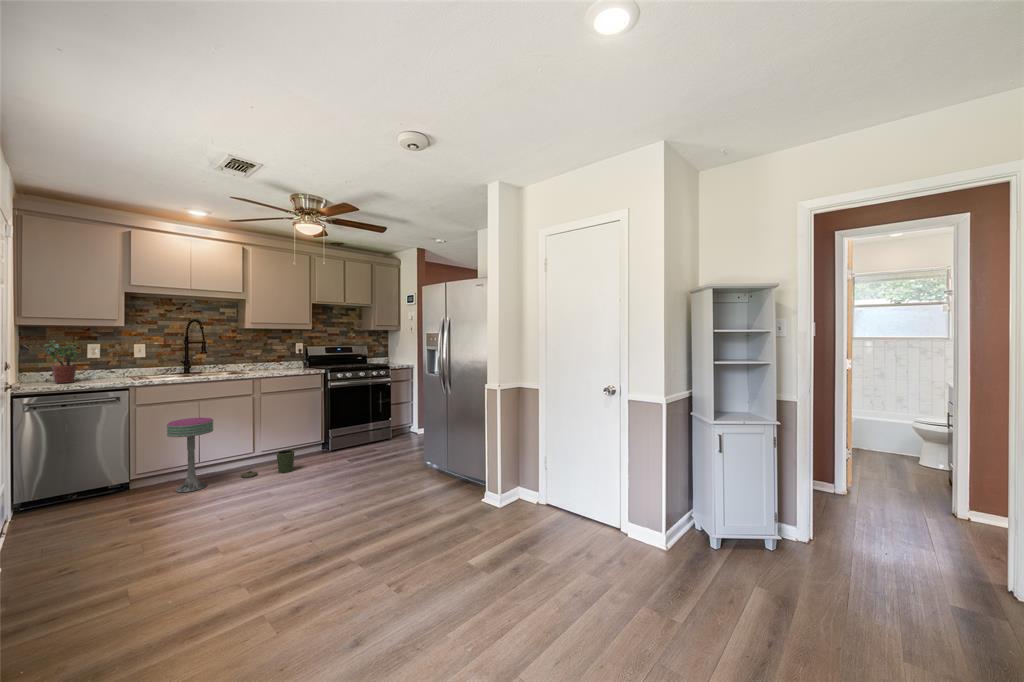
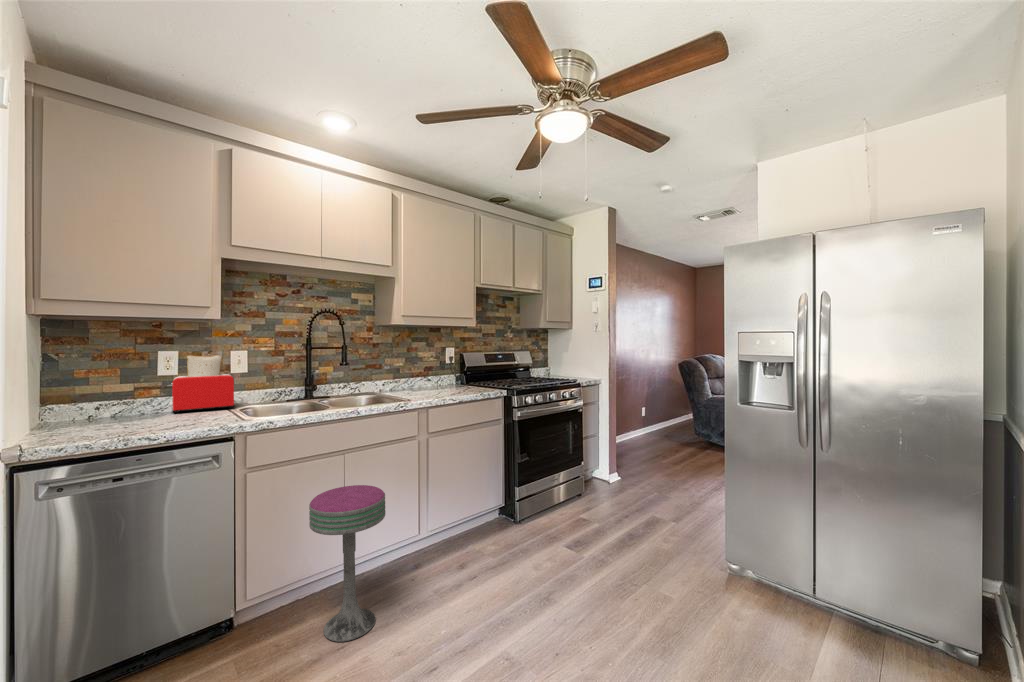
potted plant: present [44,341,79,383] -> none [82,344,150,427]
toaster: none [92,347,134,378] -> present [167,355,234,413]
trash can: present [241,450,295,478] -> none [420,533,502,593]

